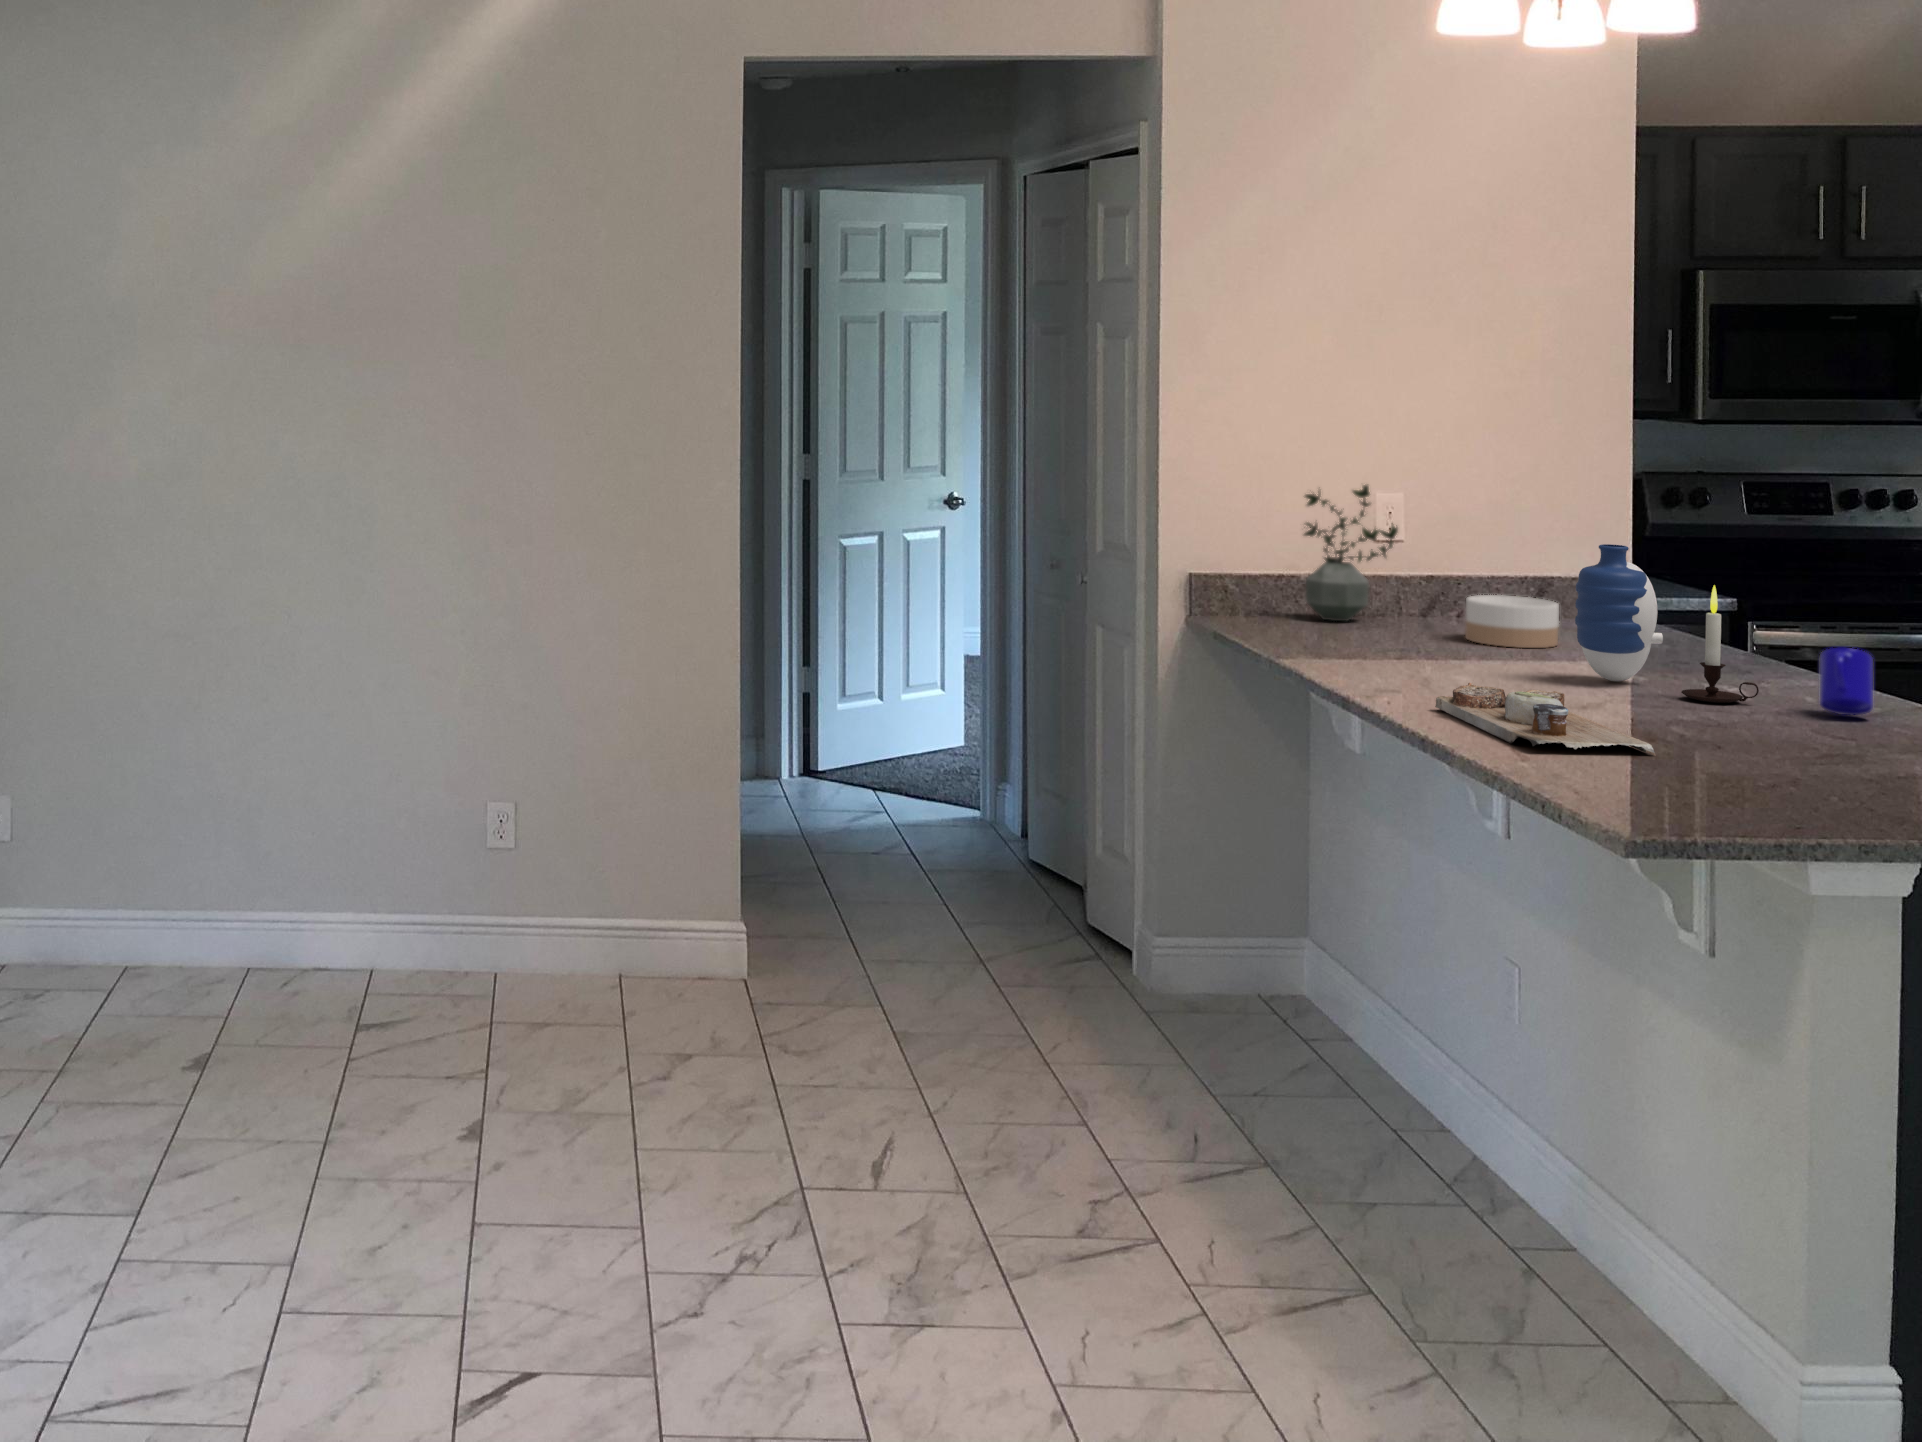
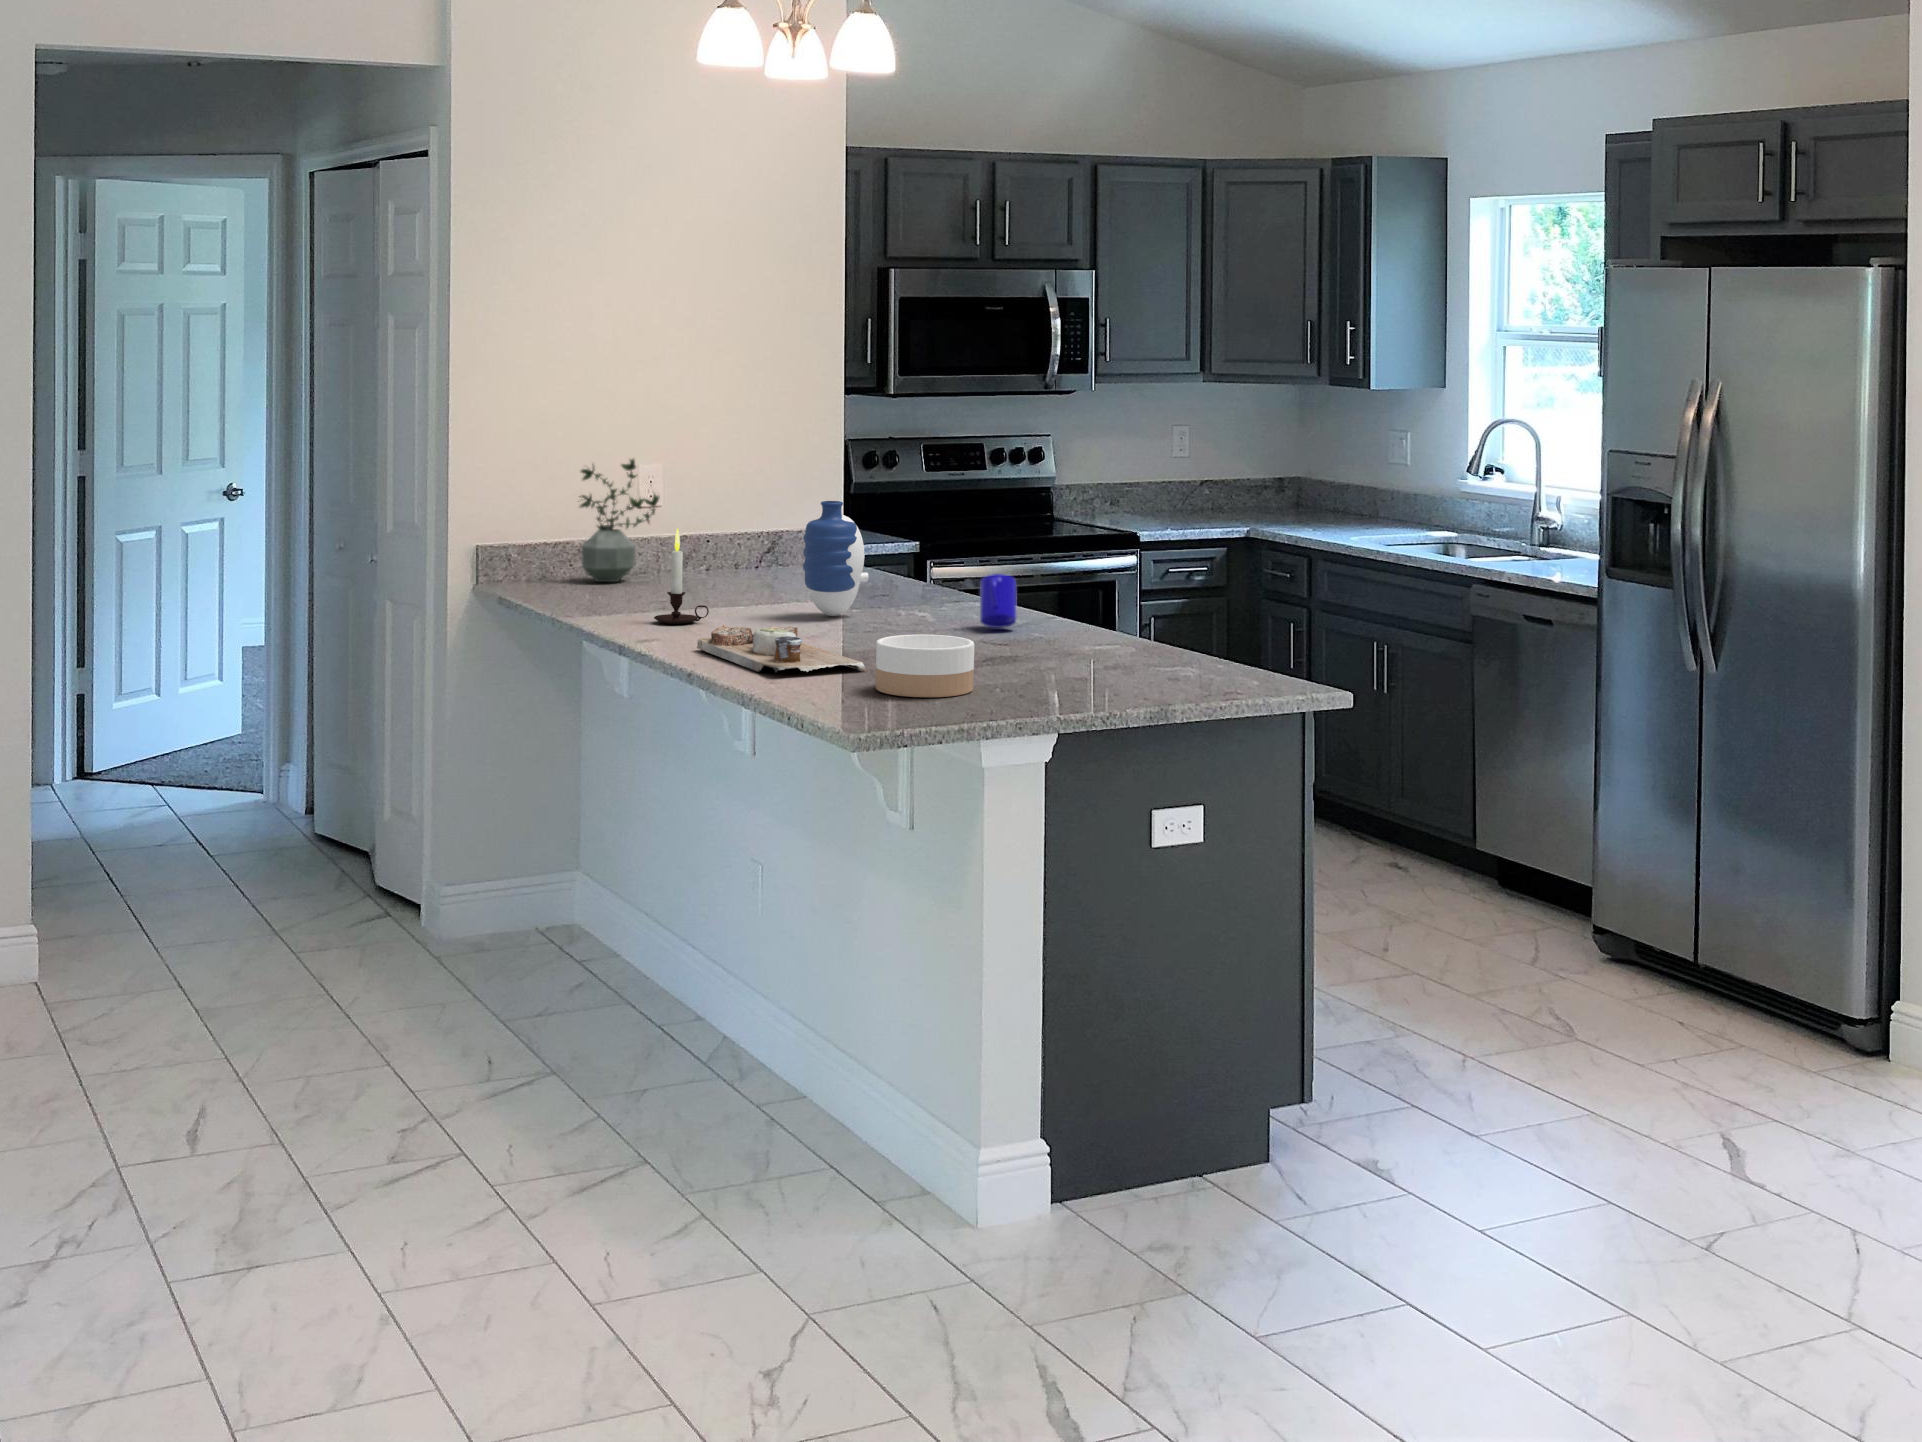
candle: present [1681,585,1759,703] -> present [654,528,709,624]
bowl: present [1465,595,1559,648] -> present [876,635,974,697]

